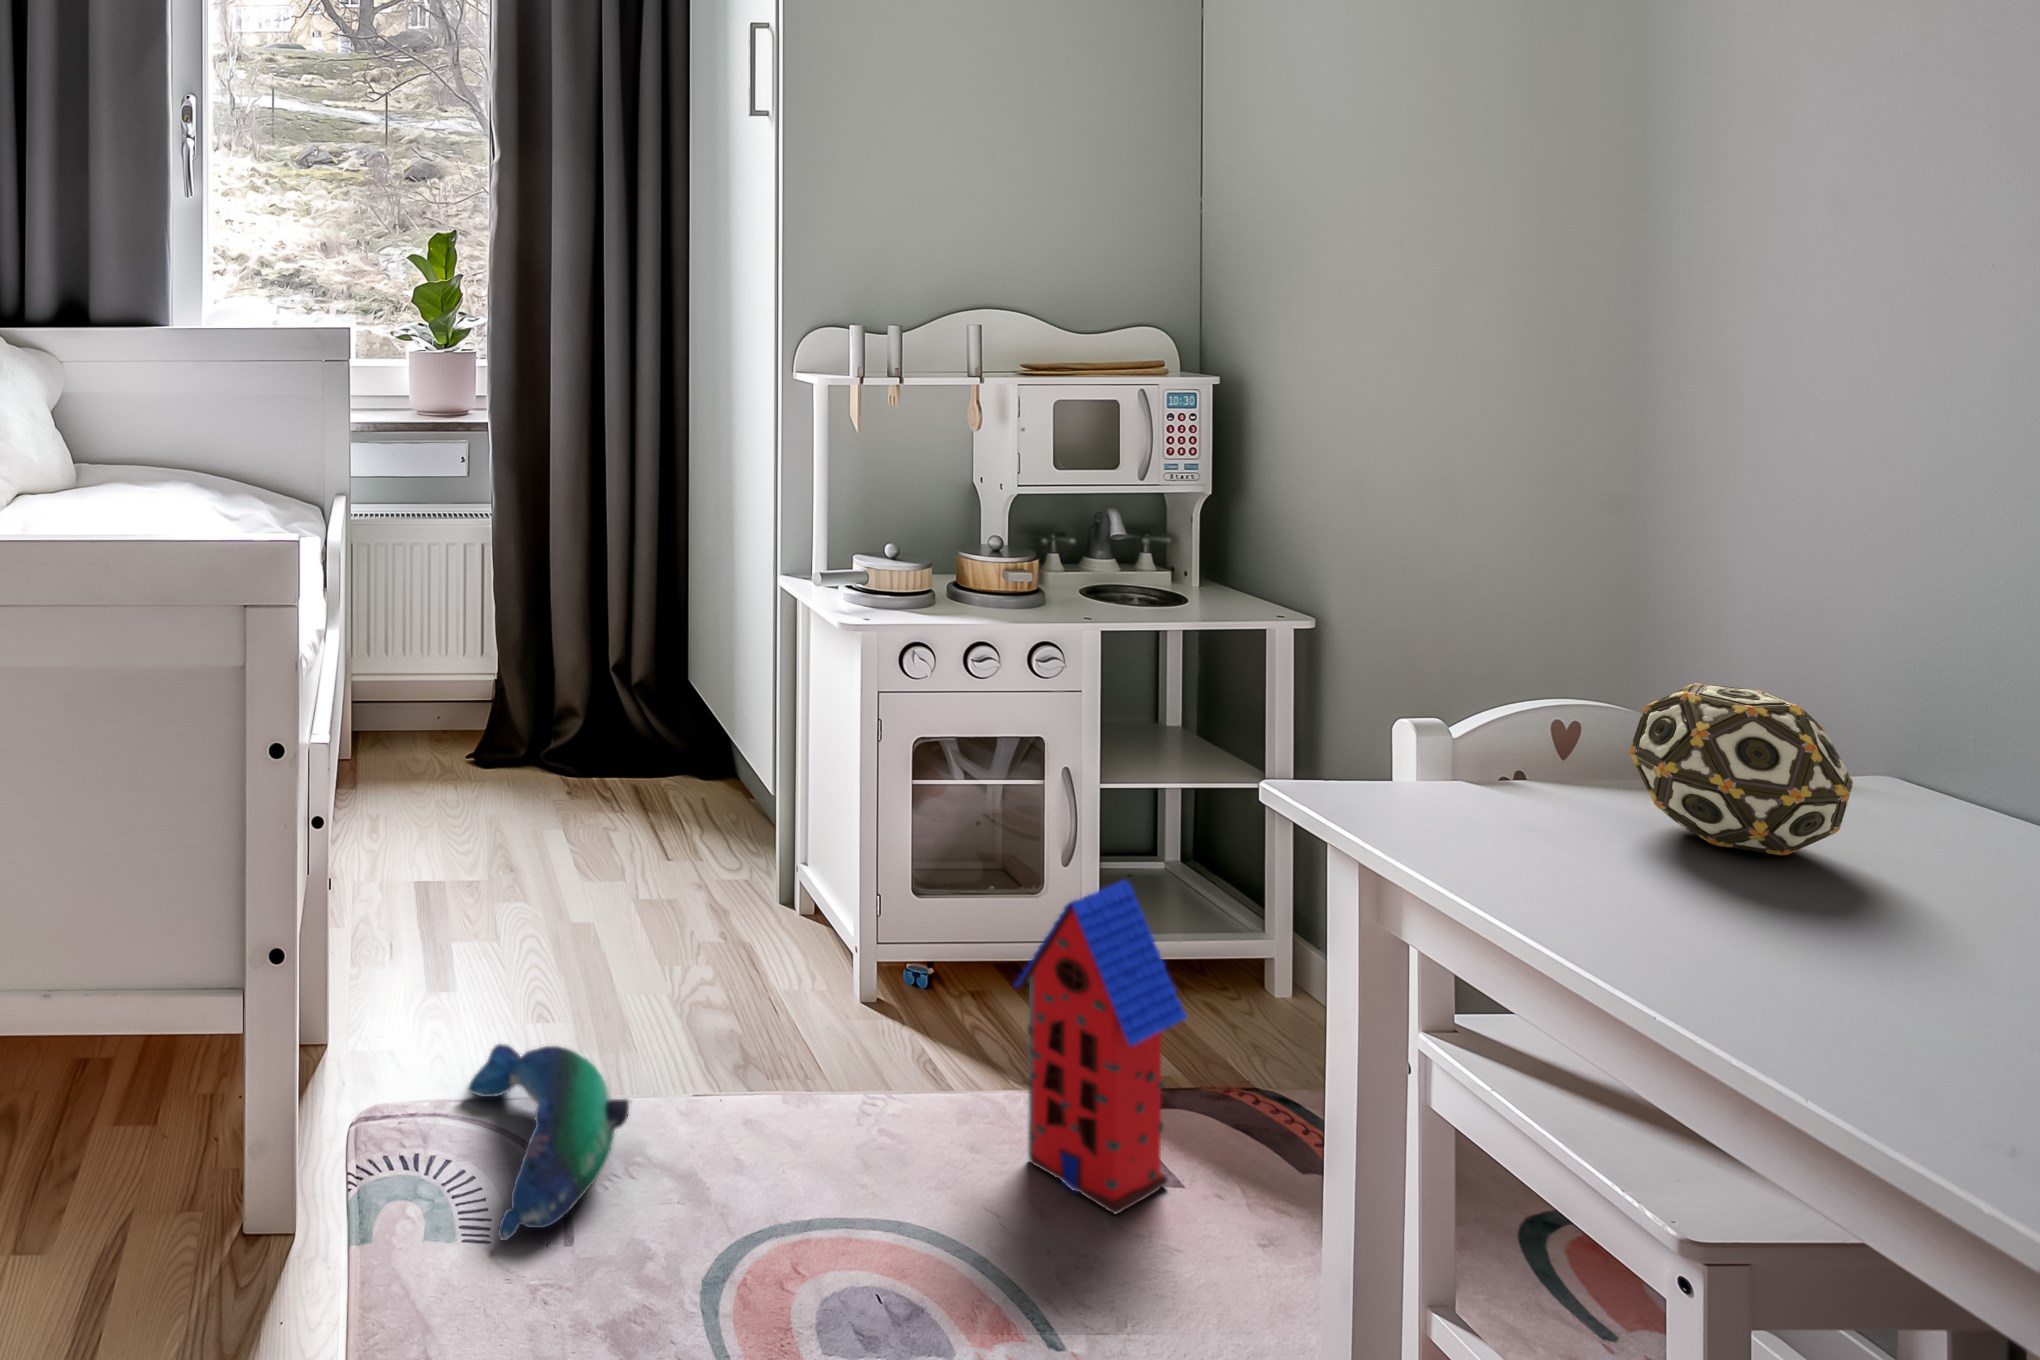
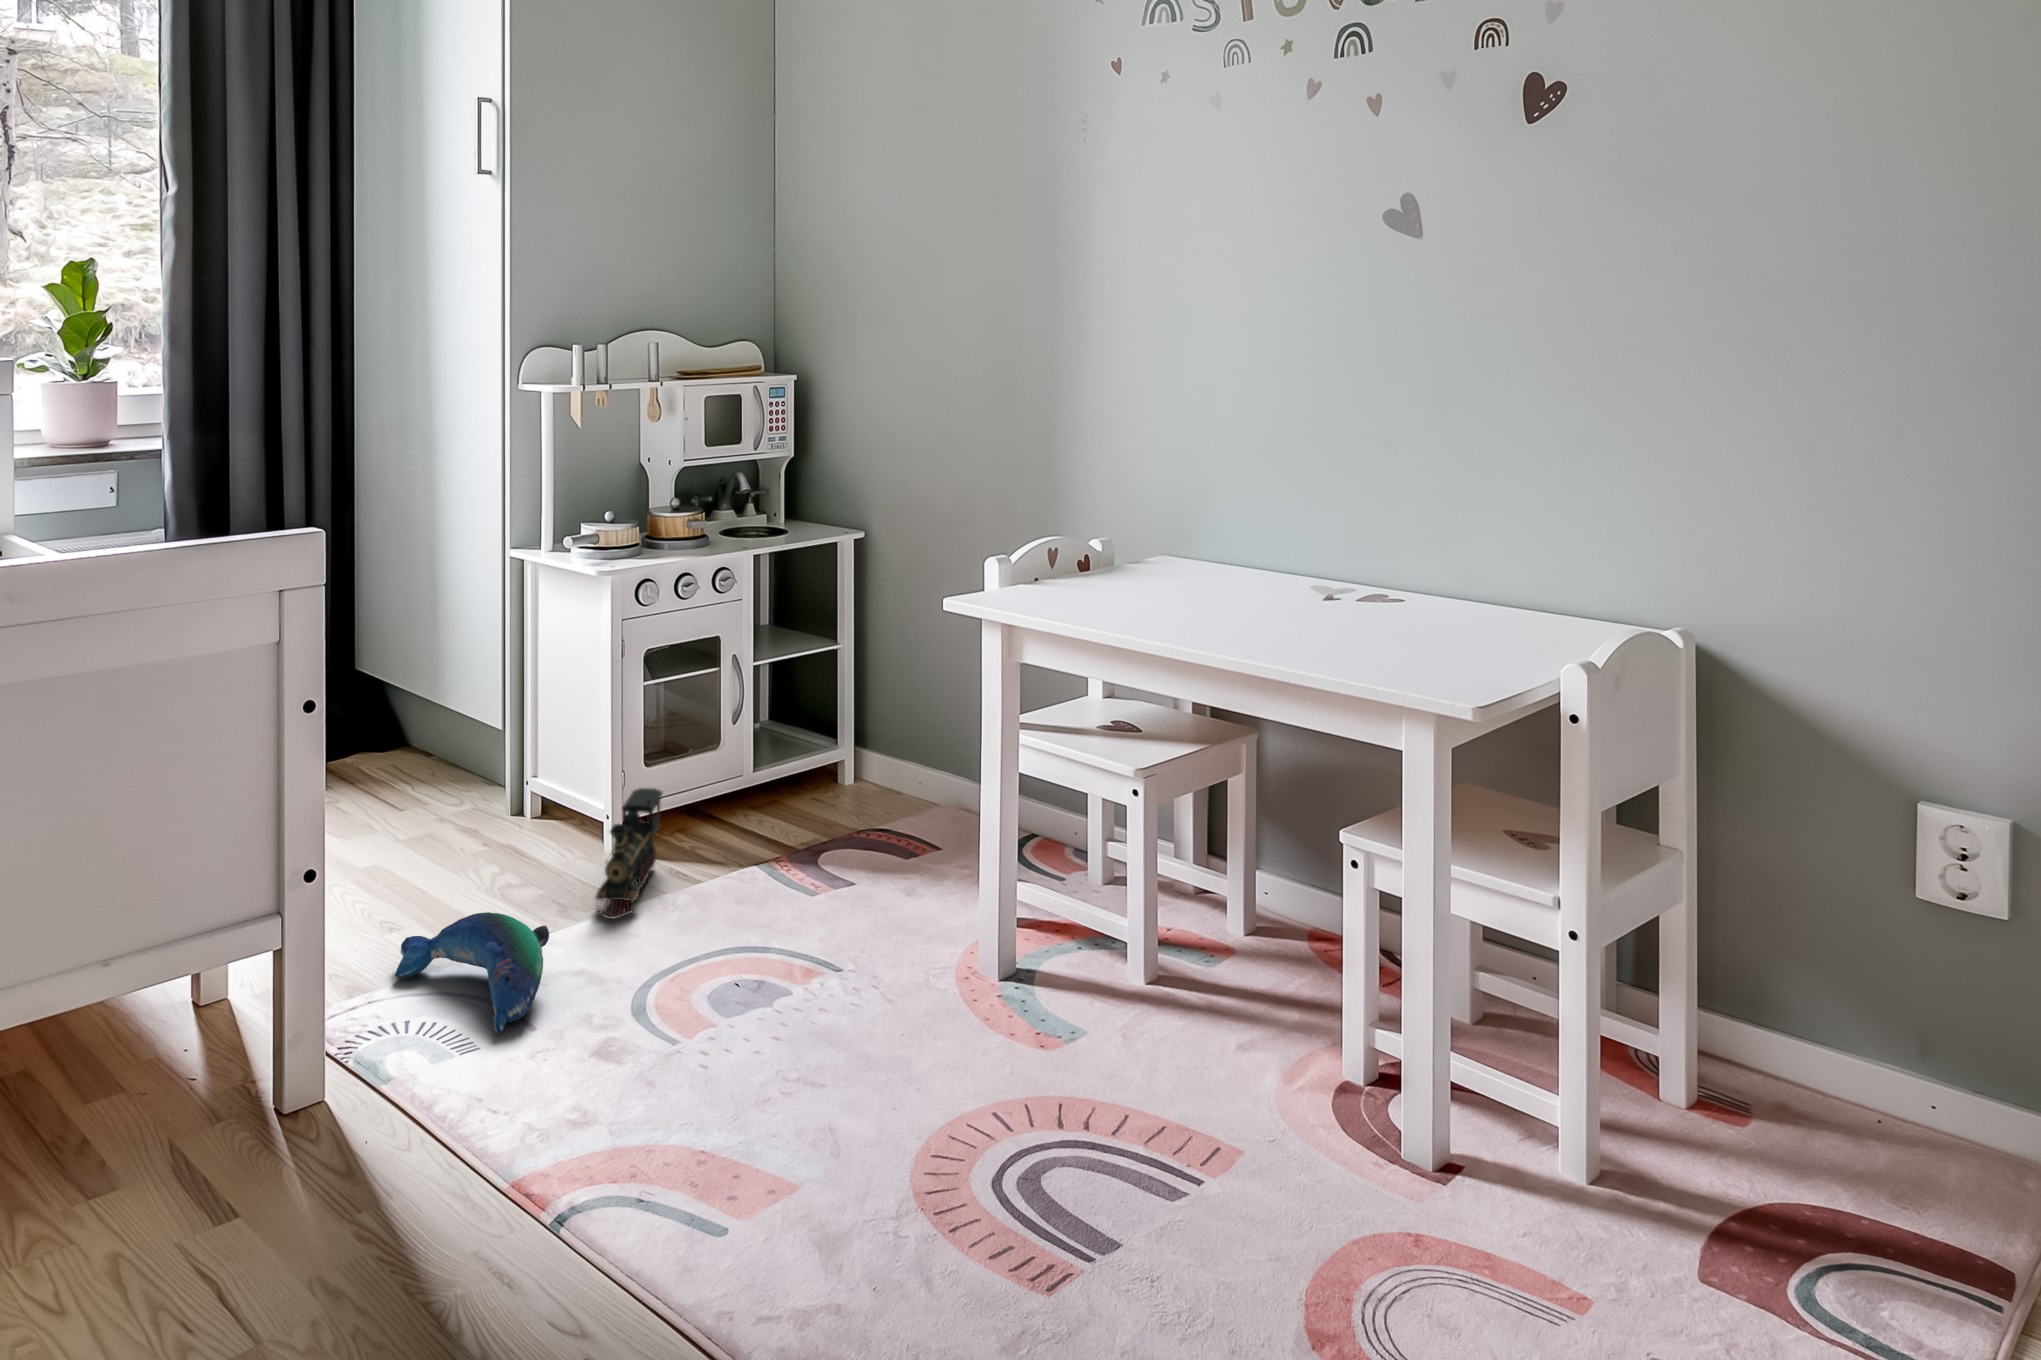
decorative ball: present [1630,683,1853,855] -> none [1091,514,1170,590]
toy house: present [1015,881,1186,1214] -> none [761,704,858,909]
toy train: none [768,920,920,1105] -> present [596,788,662,919]

